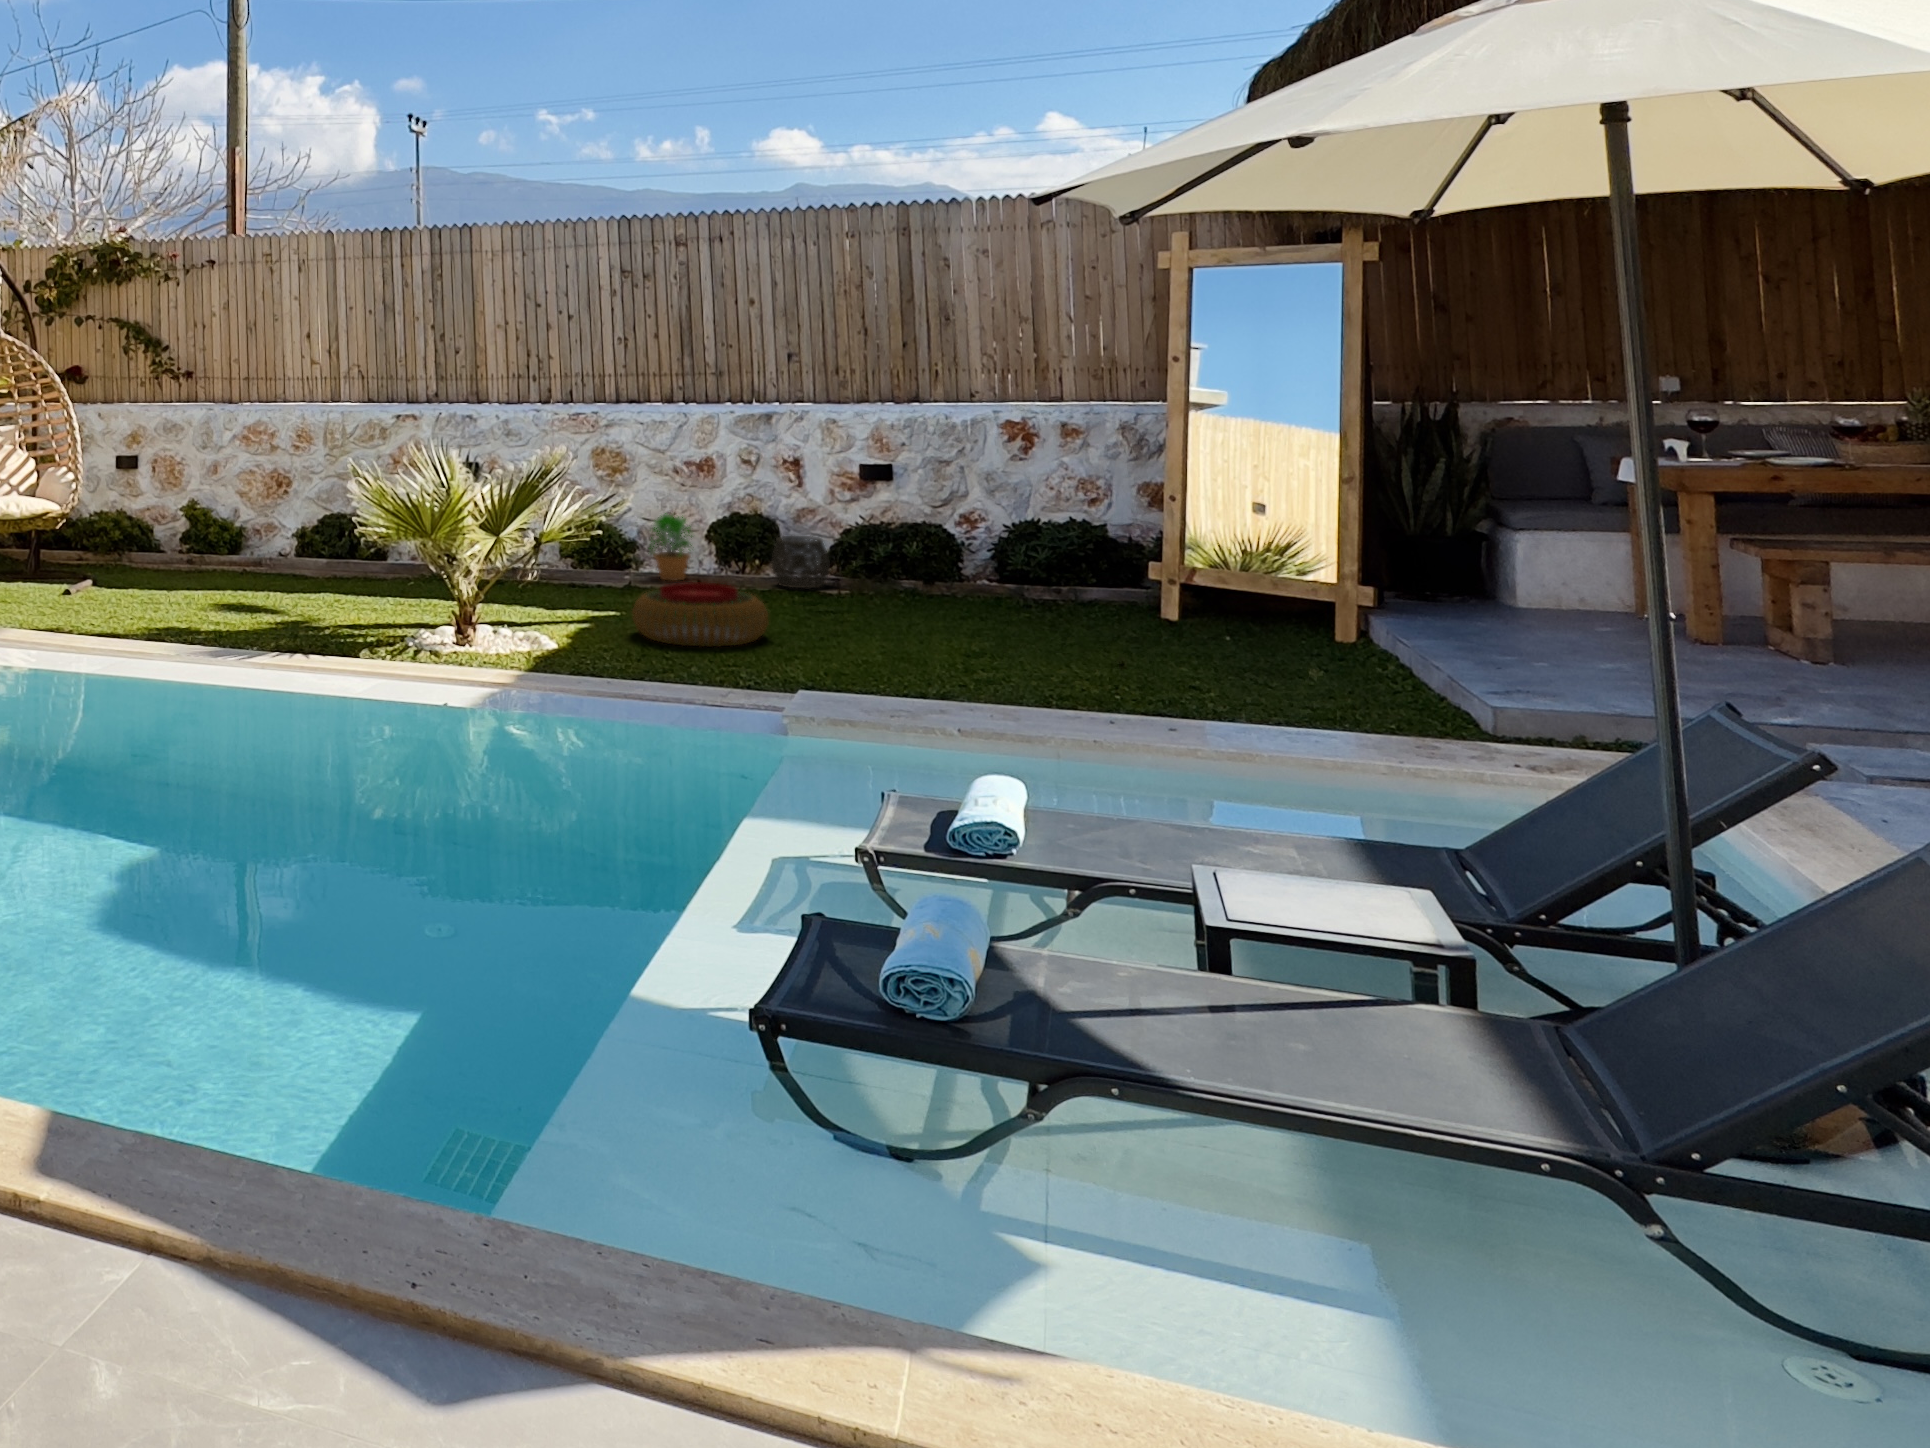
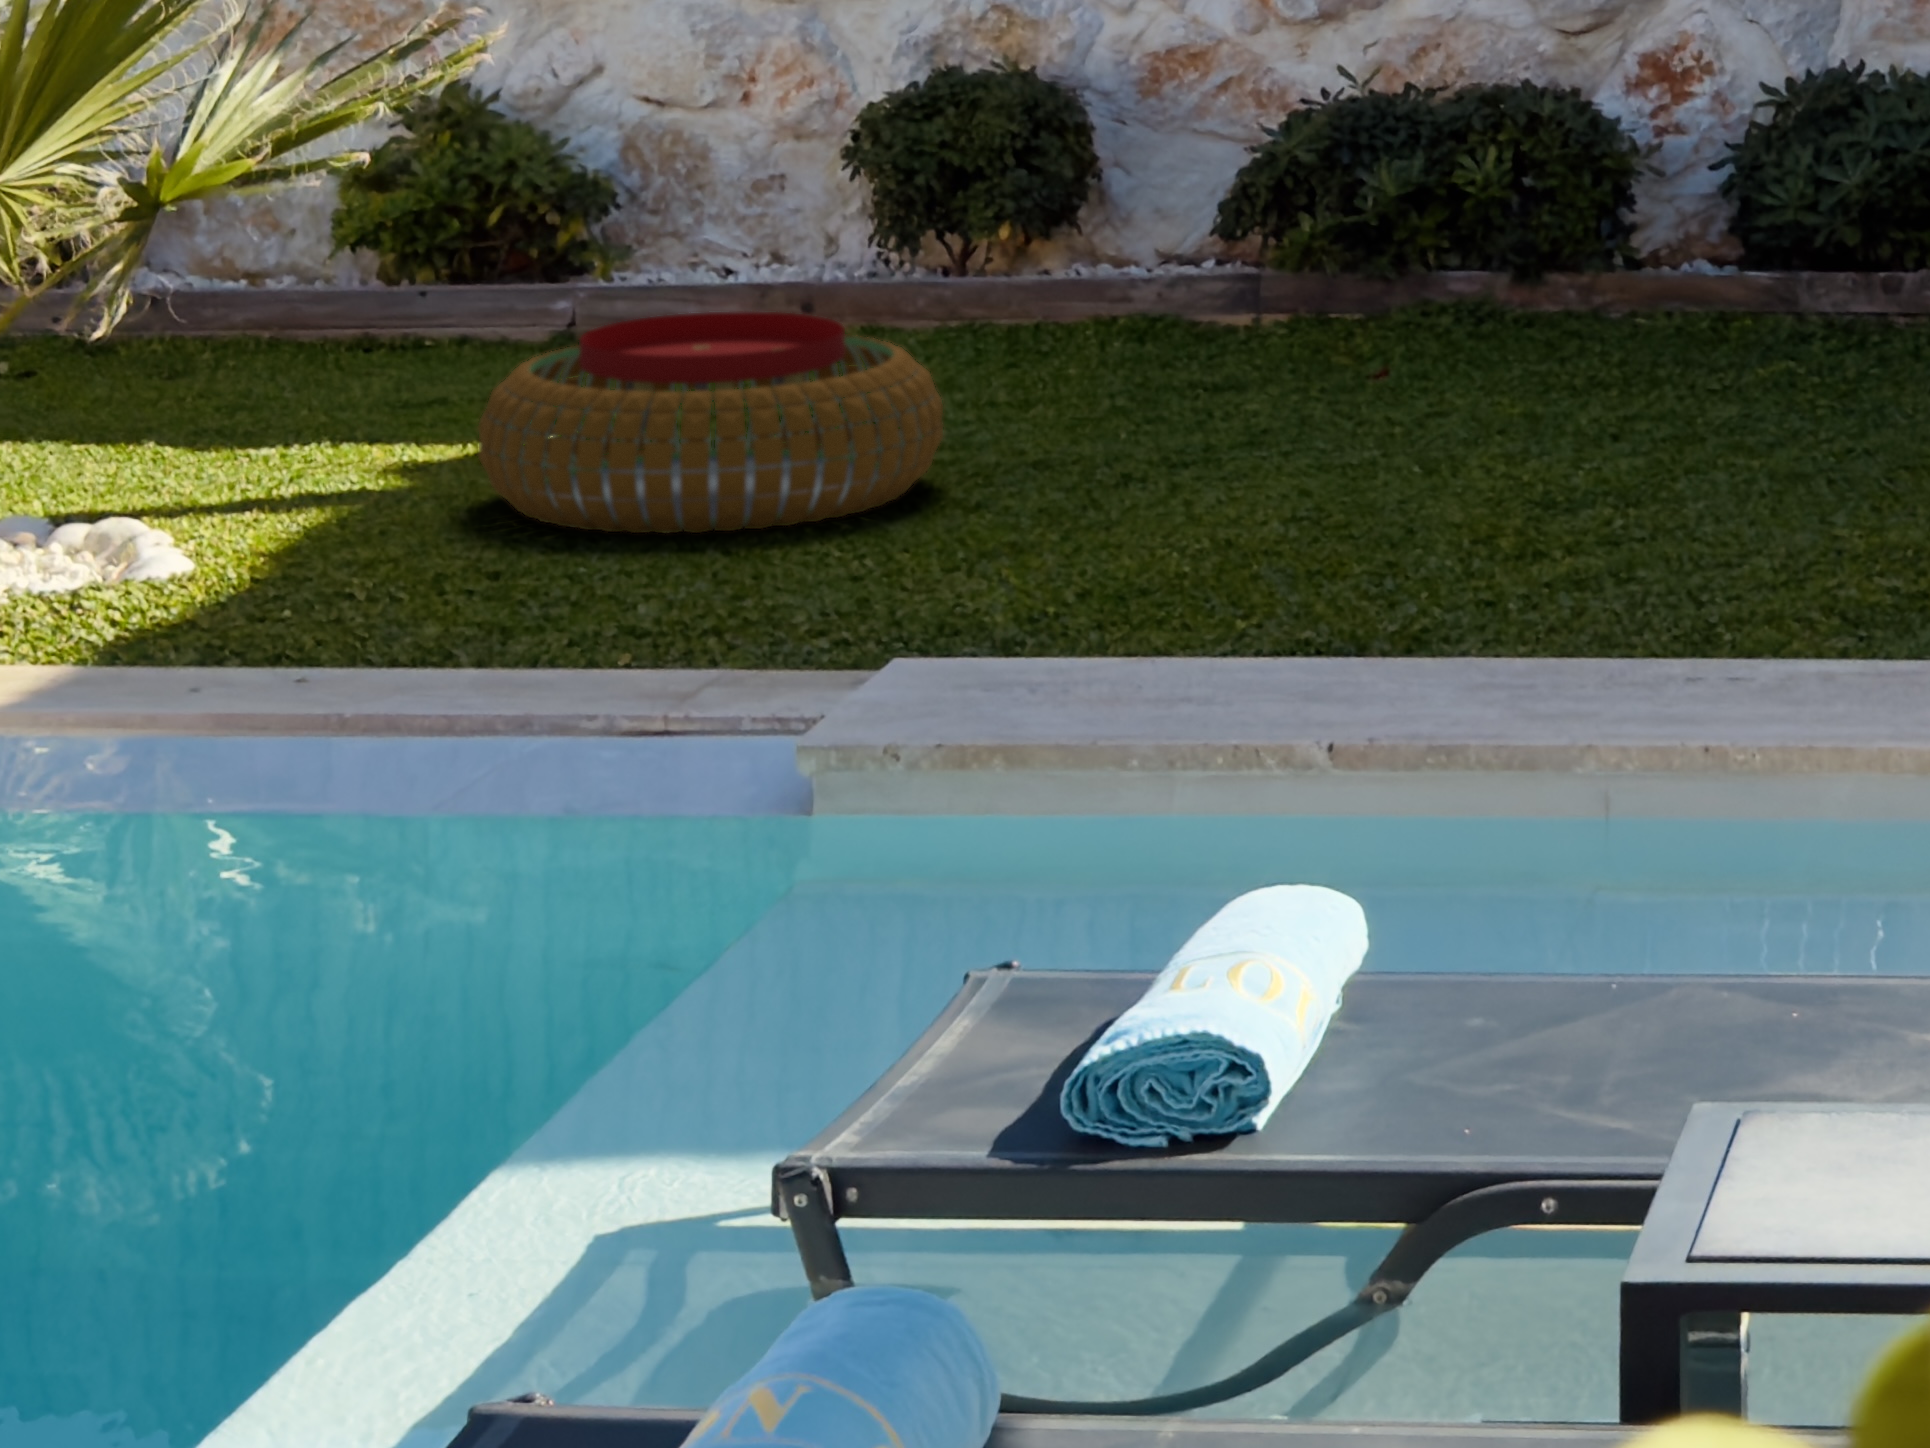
potted plant: present [648,513,692,581] -> none [641,76,818,314]
woven basket: present [772,536,830,588] -> none [1048,145,1236,322]

